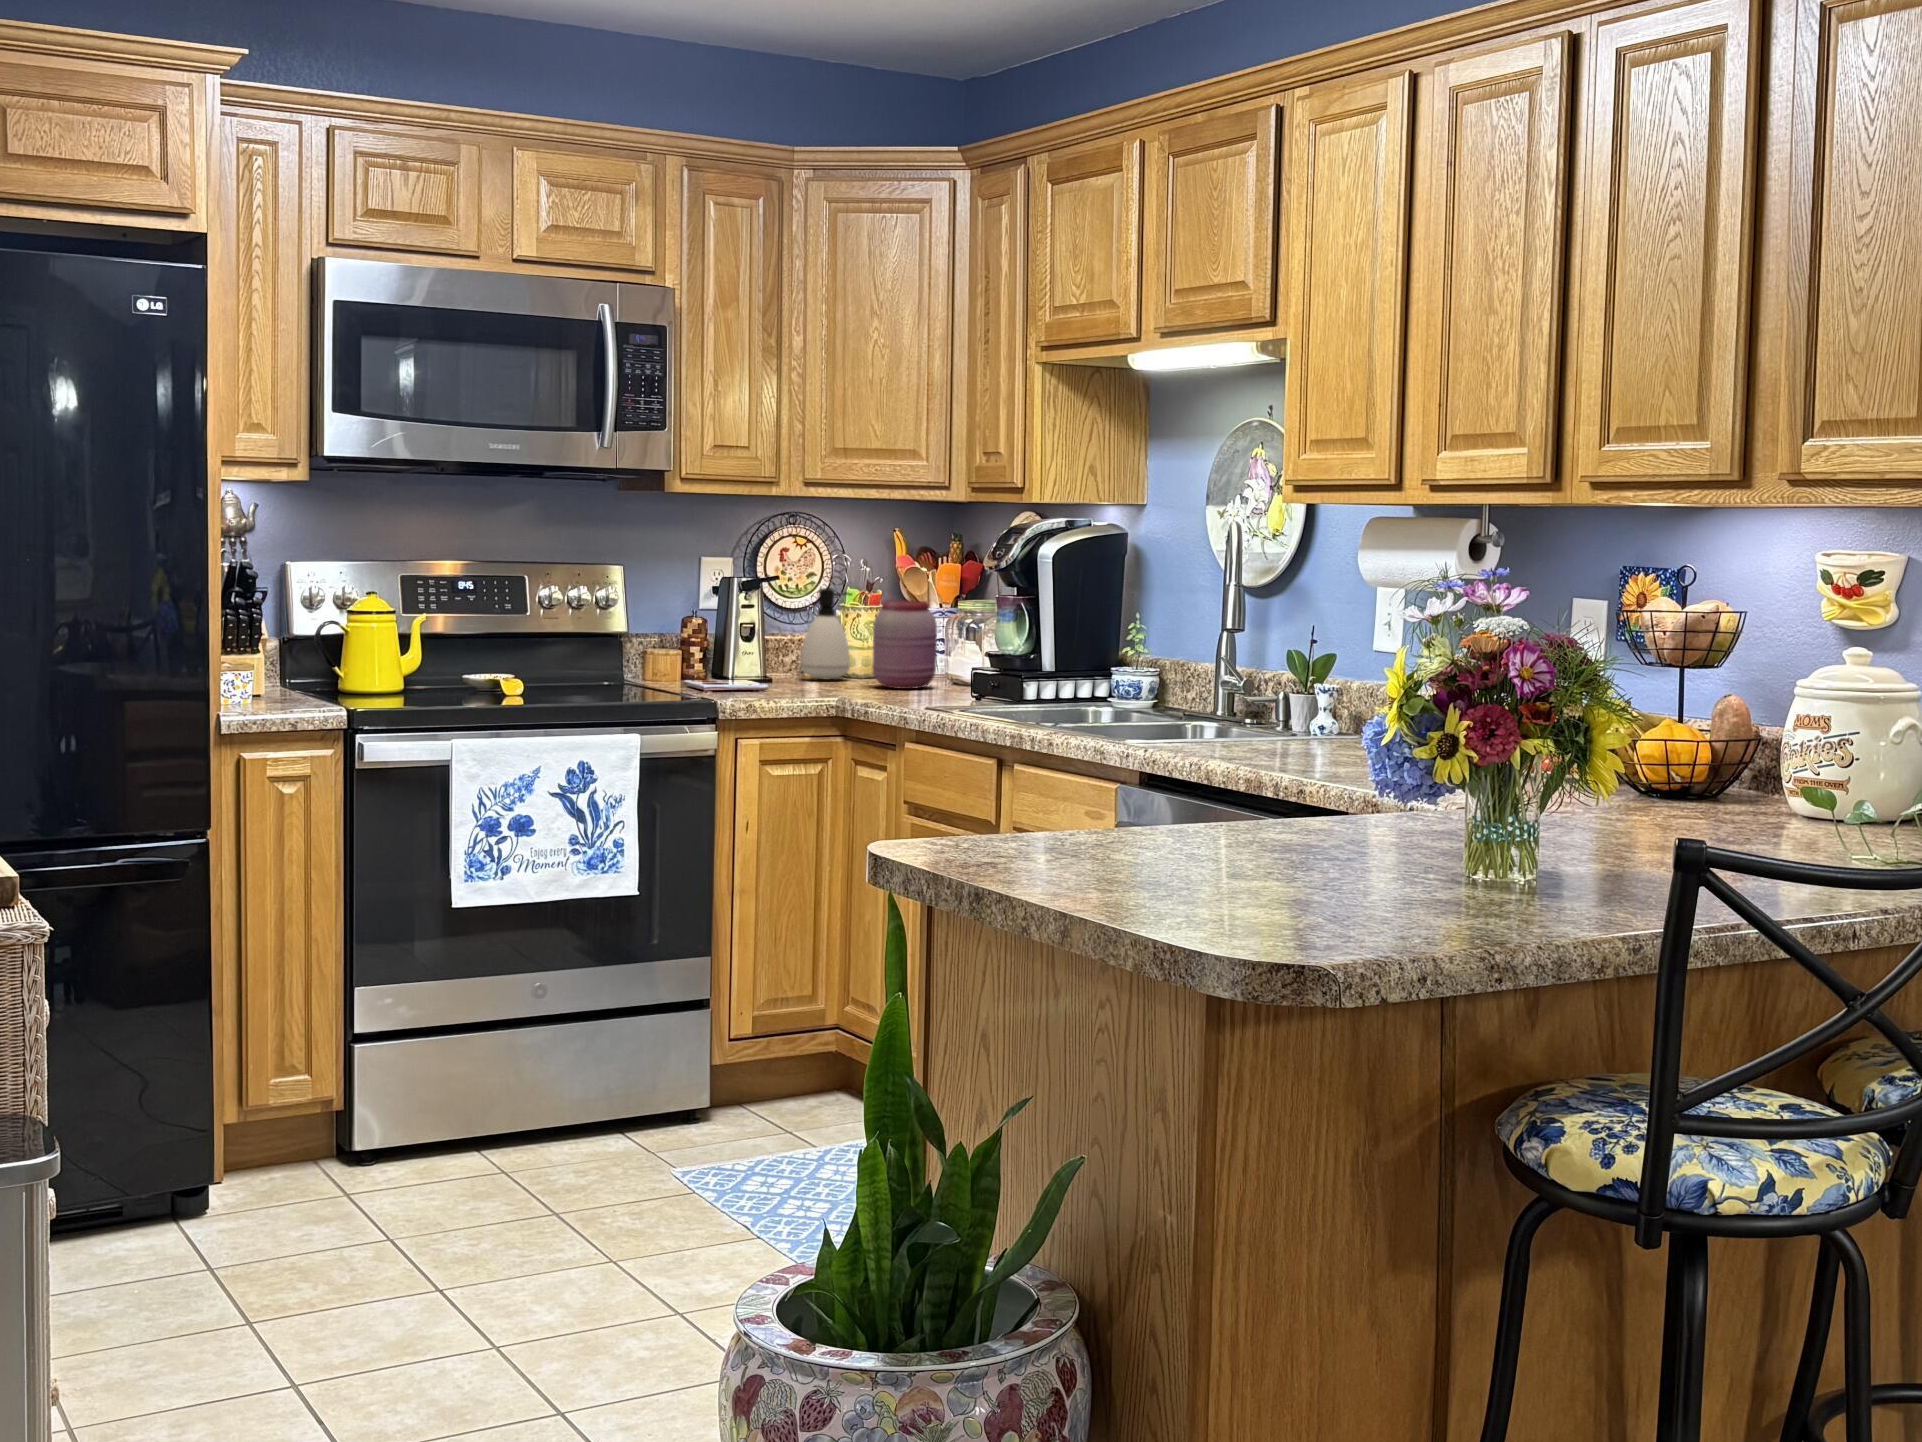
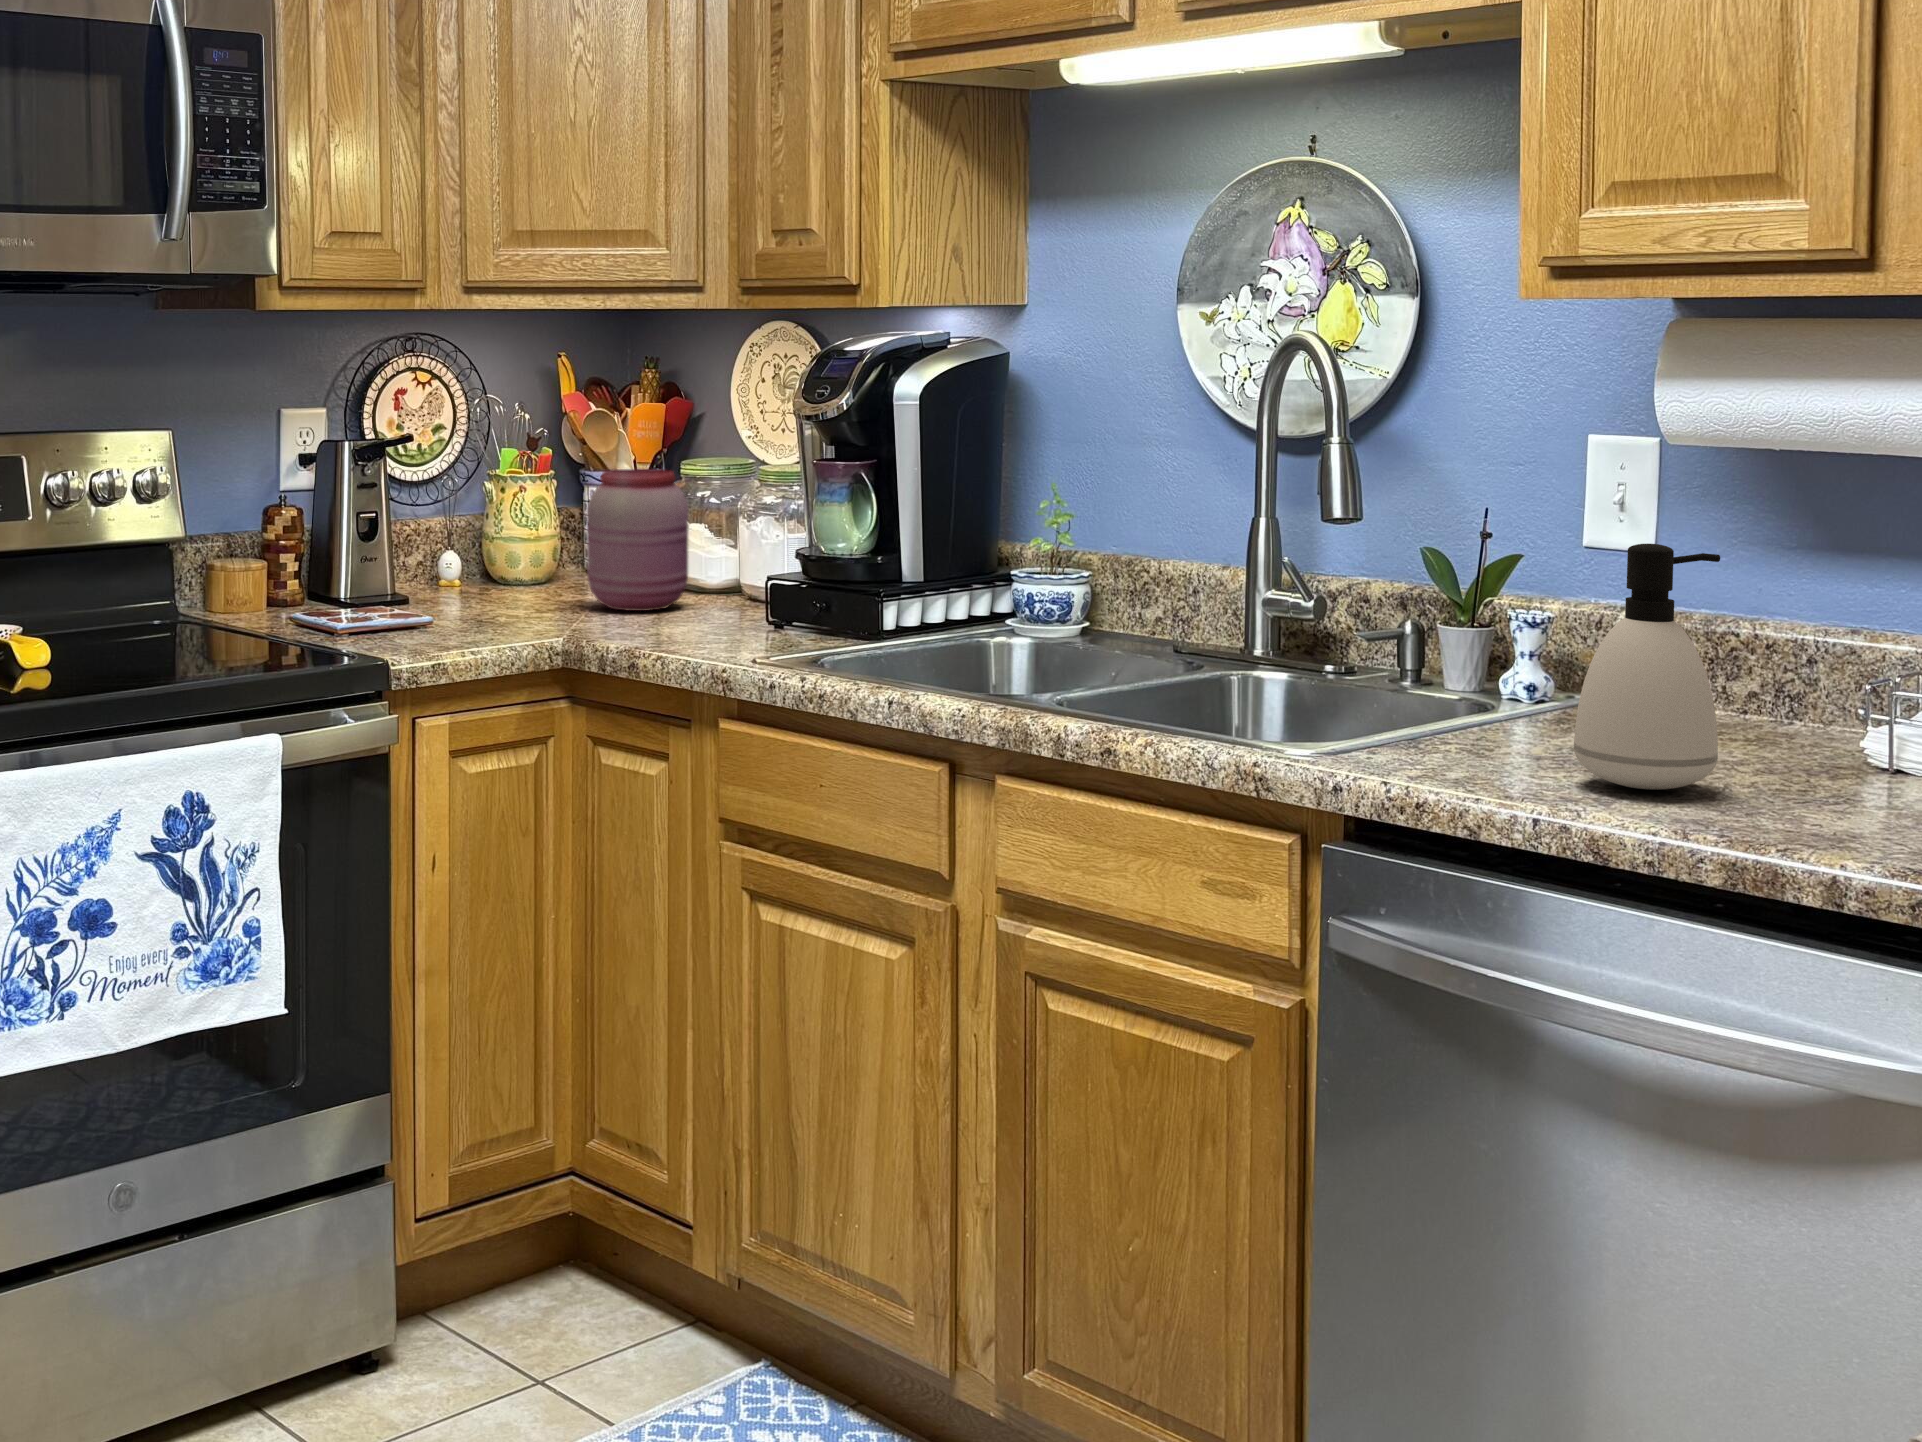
soap dispenser: present [801,588,852,680] -> present [1574,544,1720,790]

